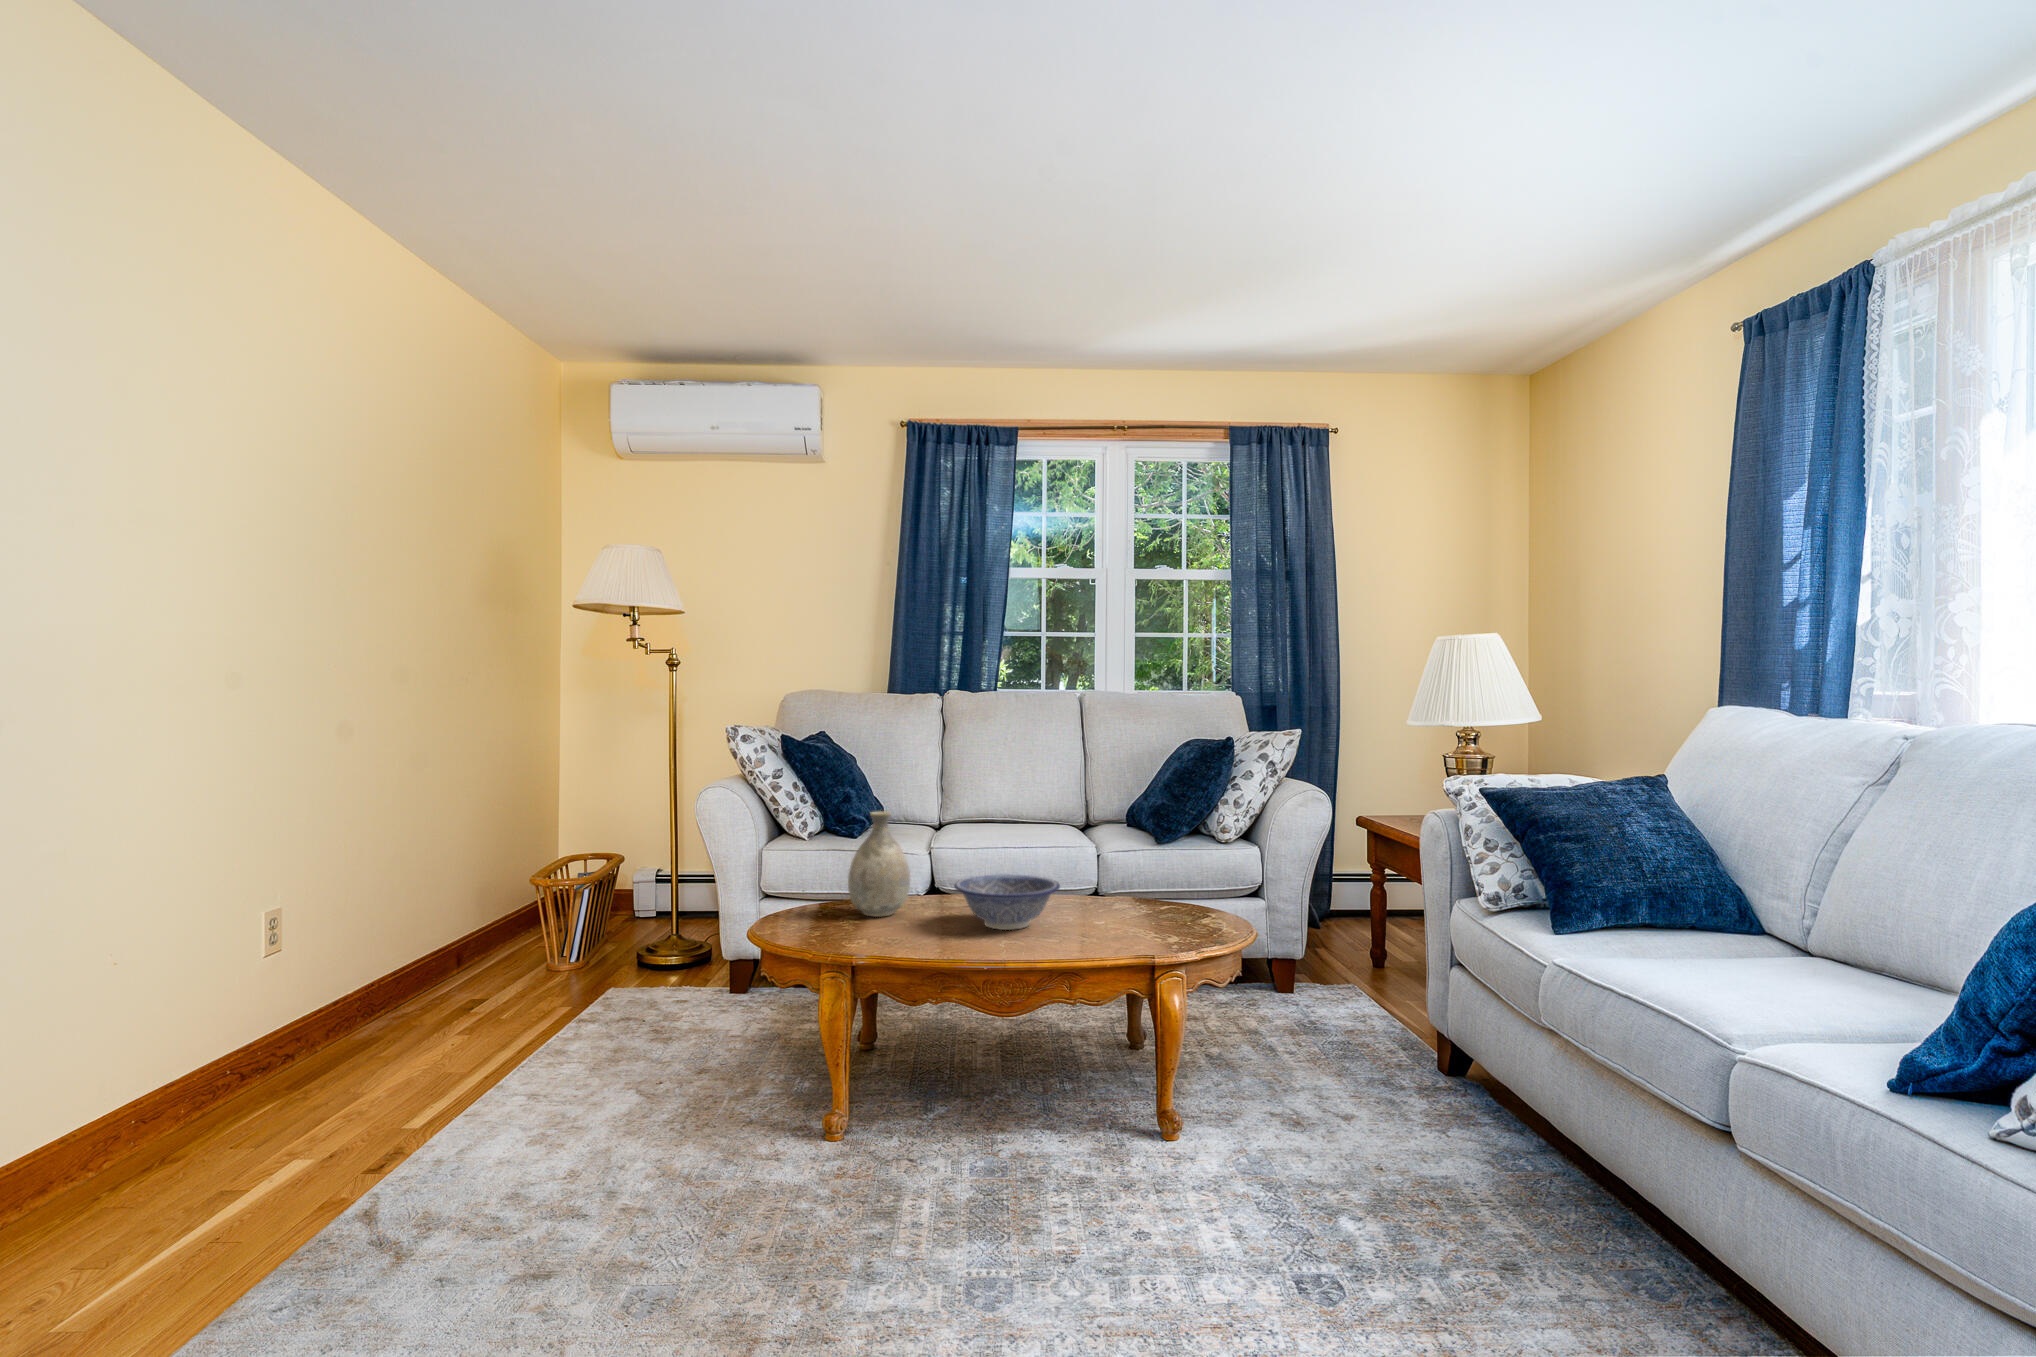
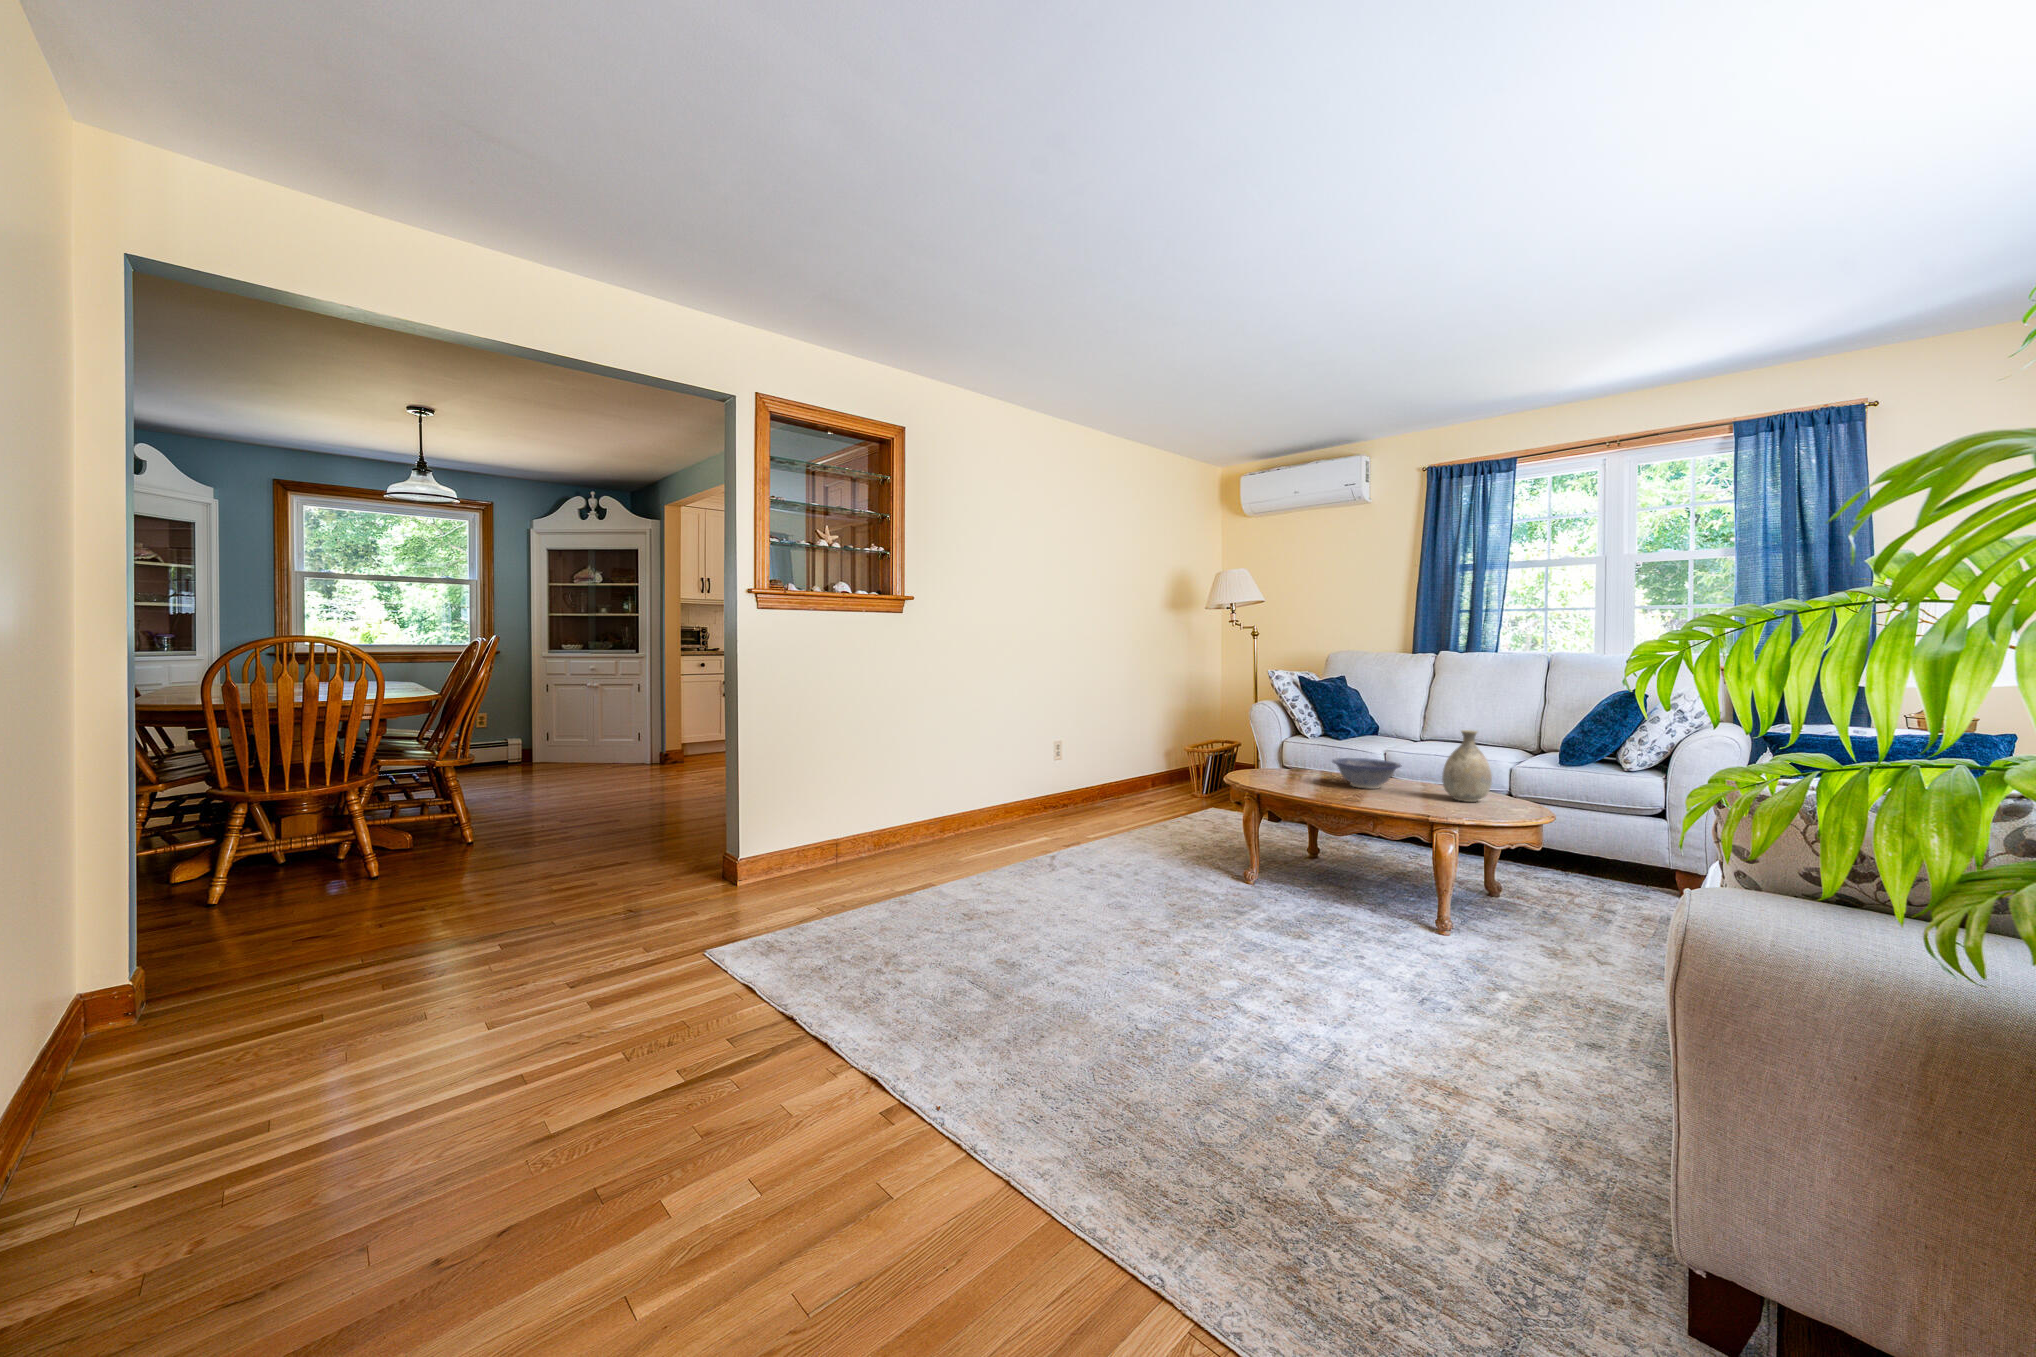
vase: present [848,811,910,917] -> present [1442,730,1492,802]

